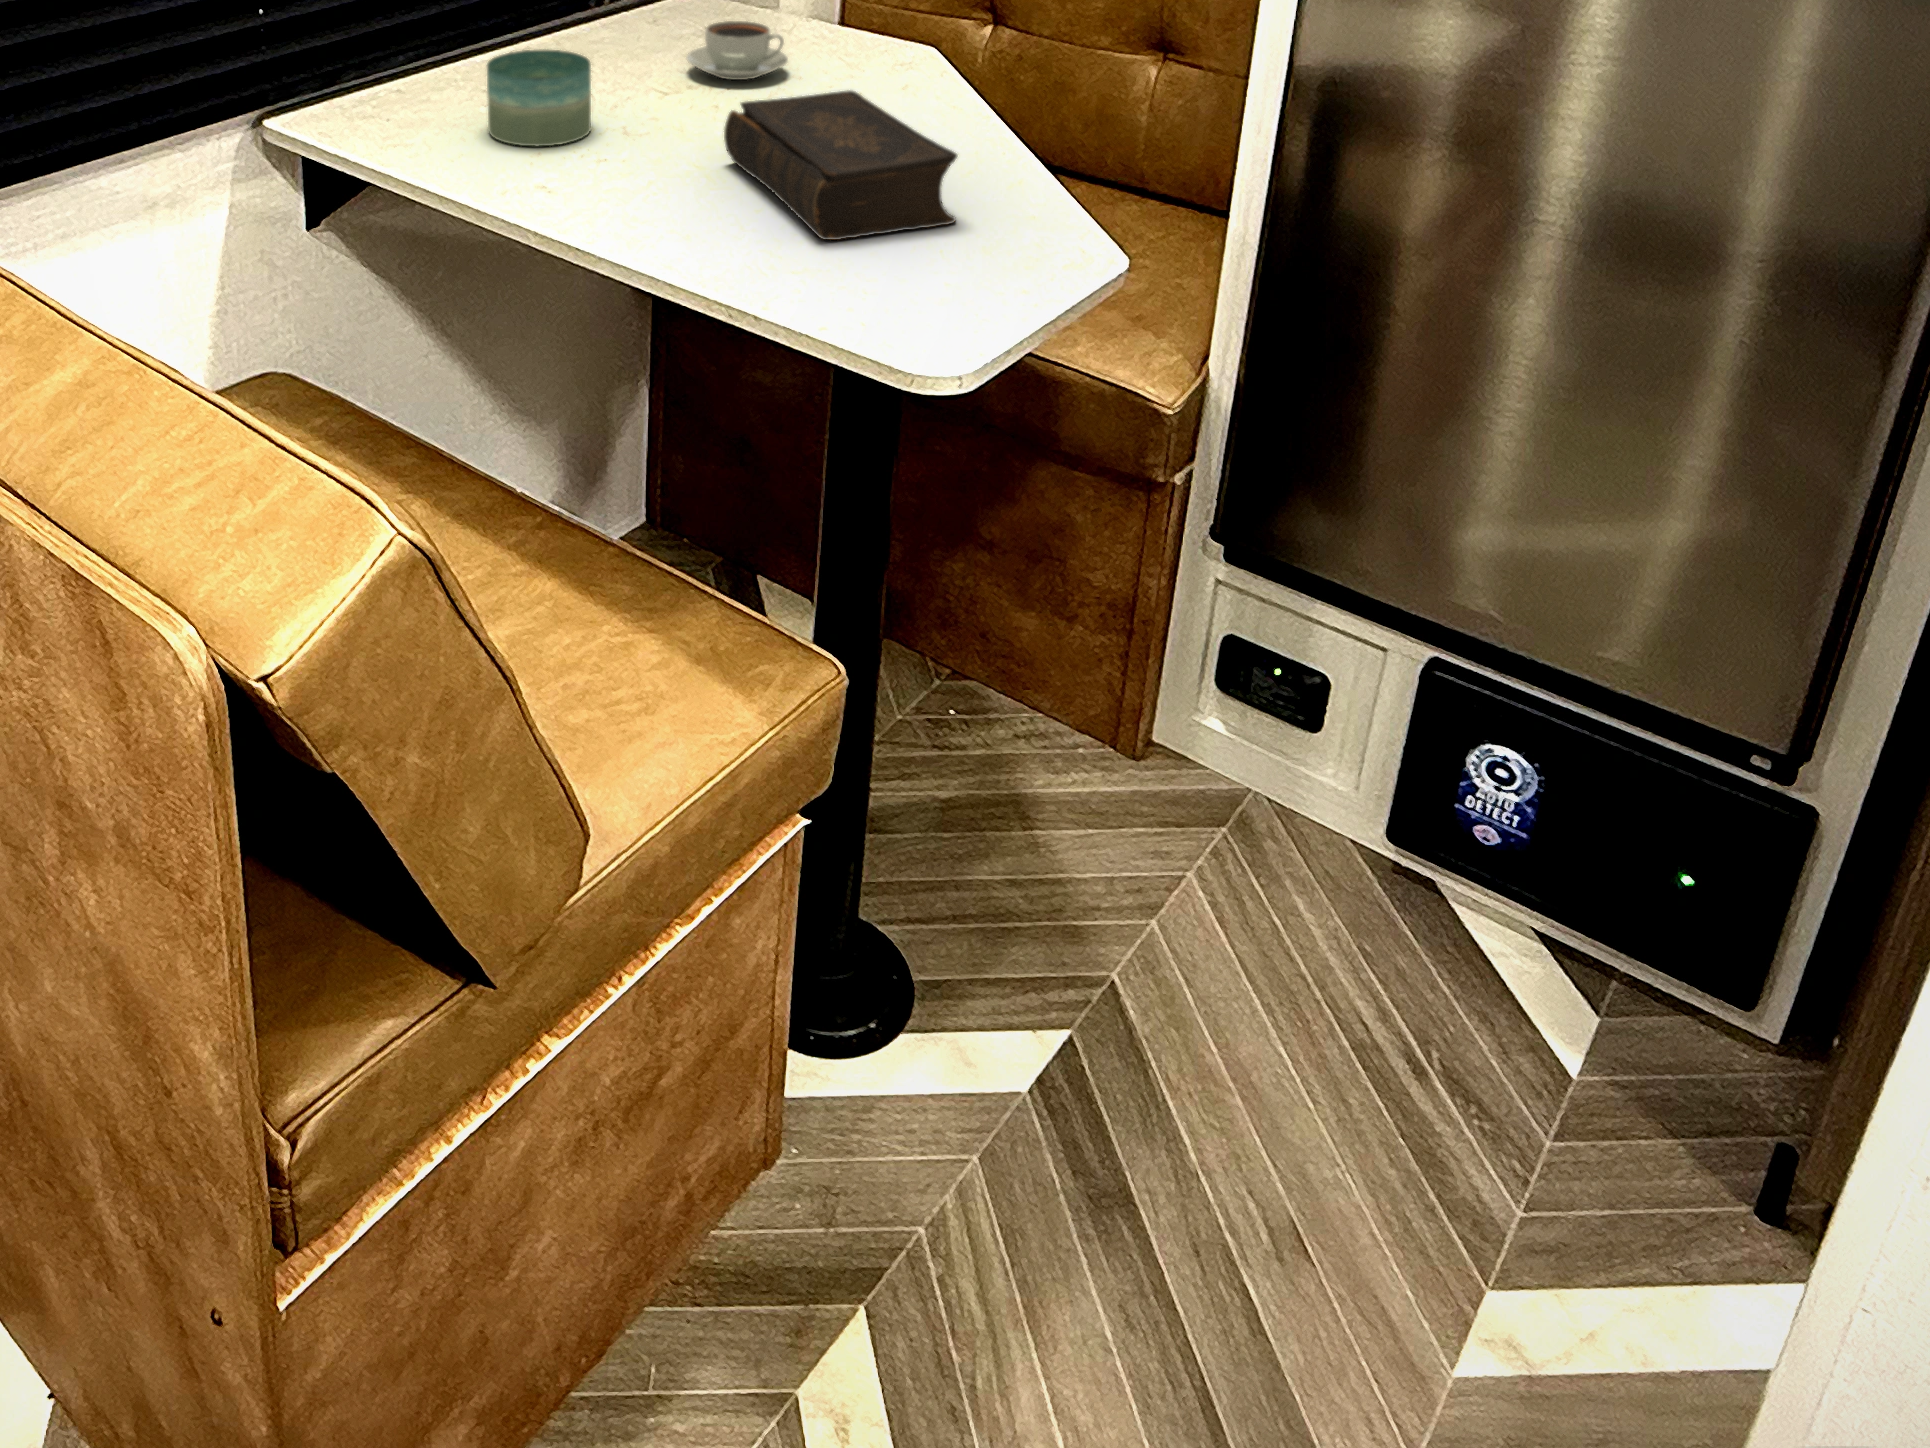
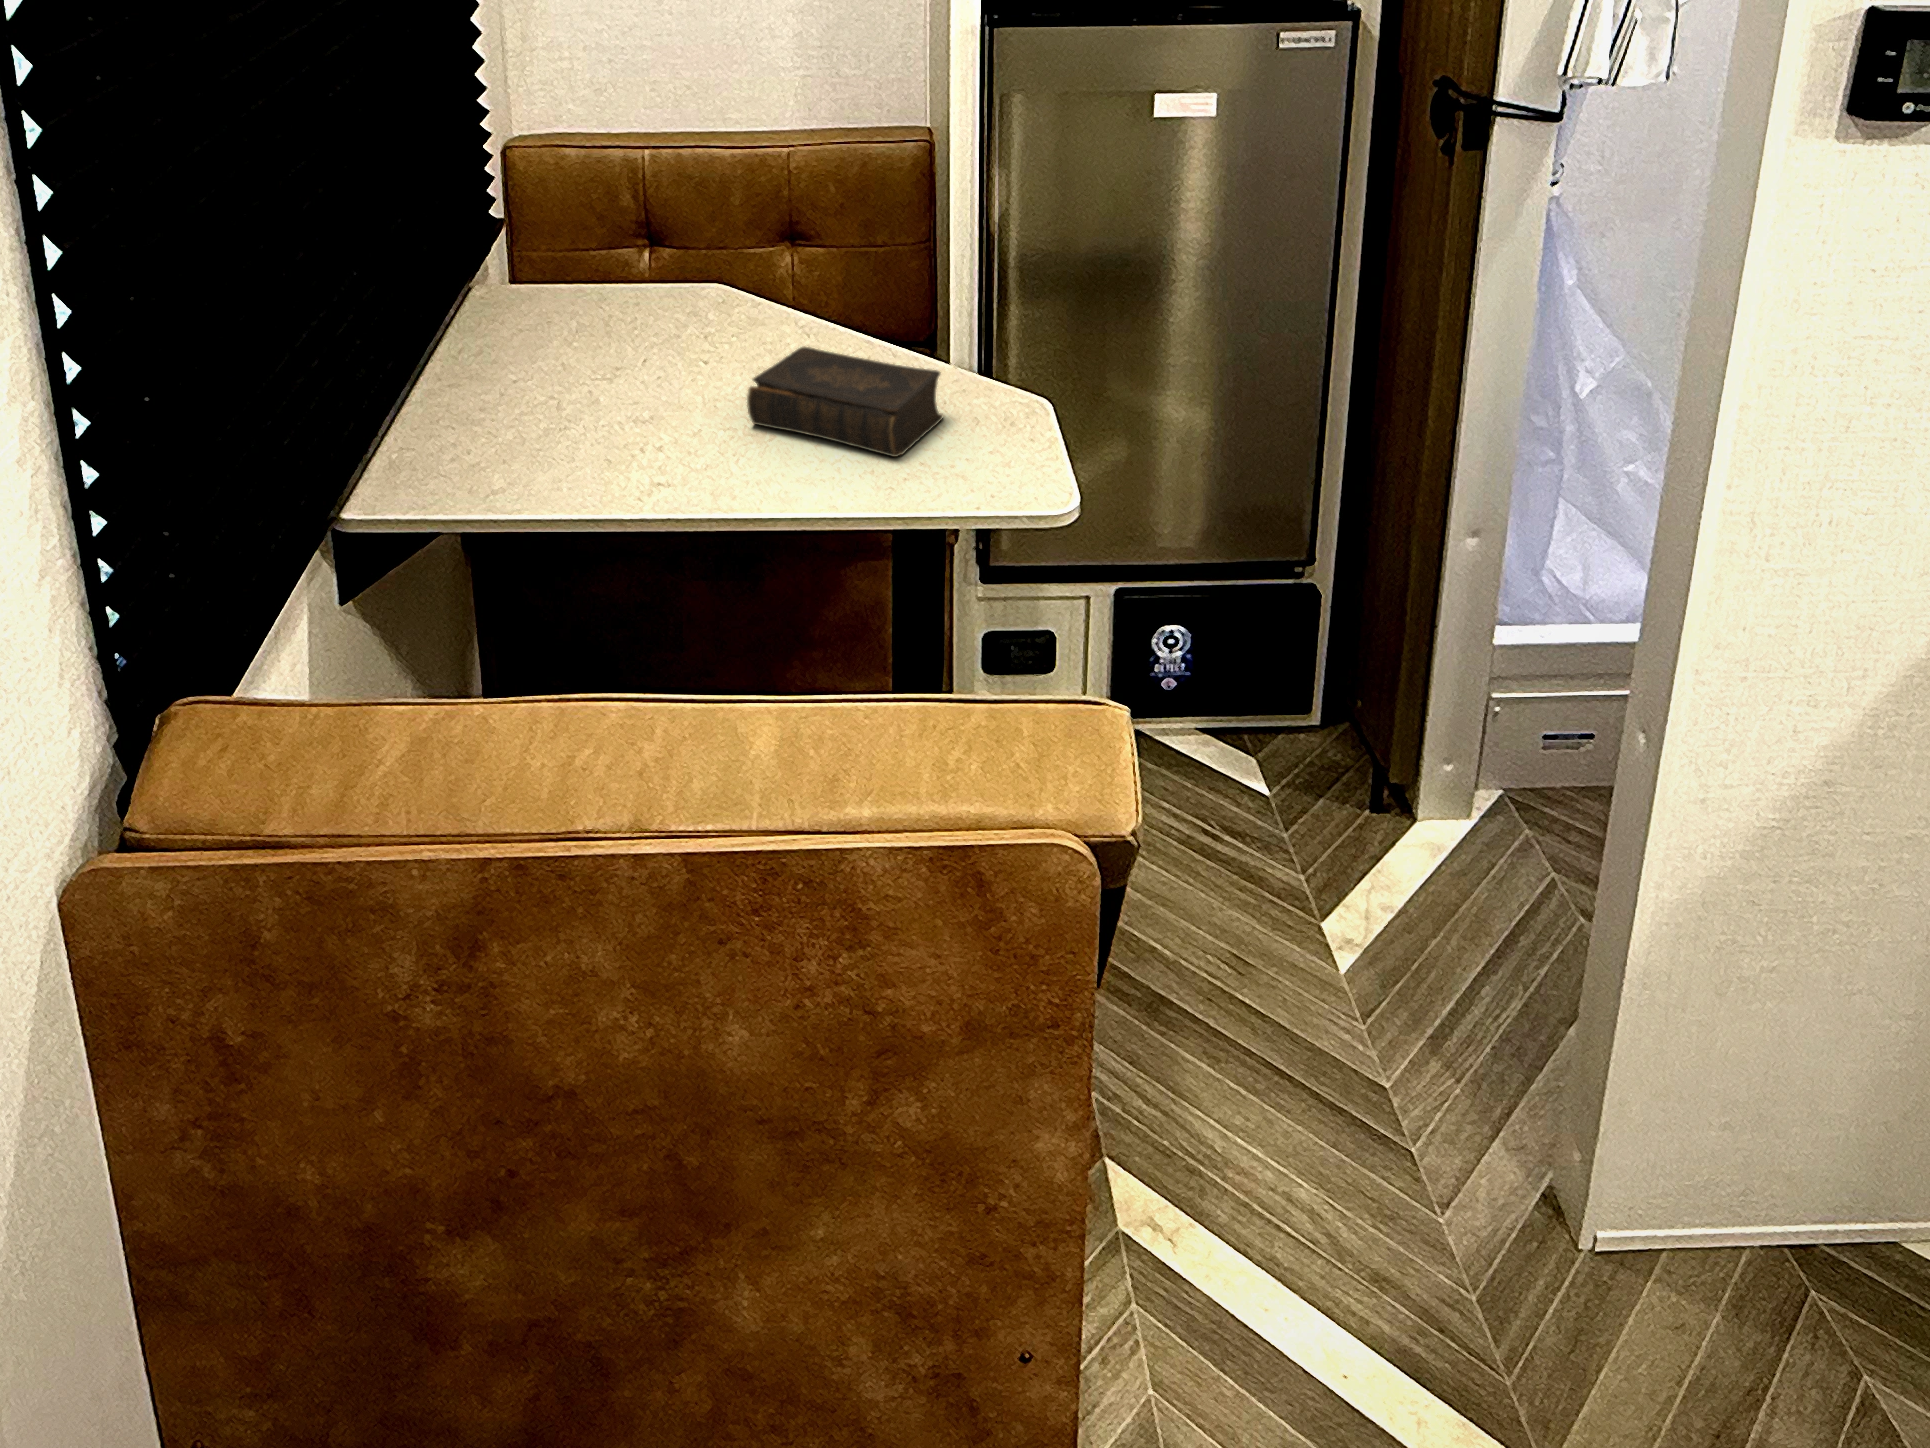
coffee cup: present [687,21,788,80] -> none [594,312,677,363]
candle: present [487,50,591,146] -> none [532,378,623,469]

